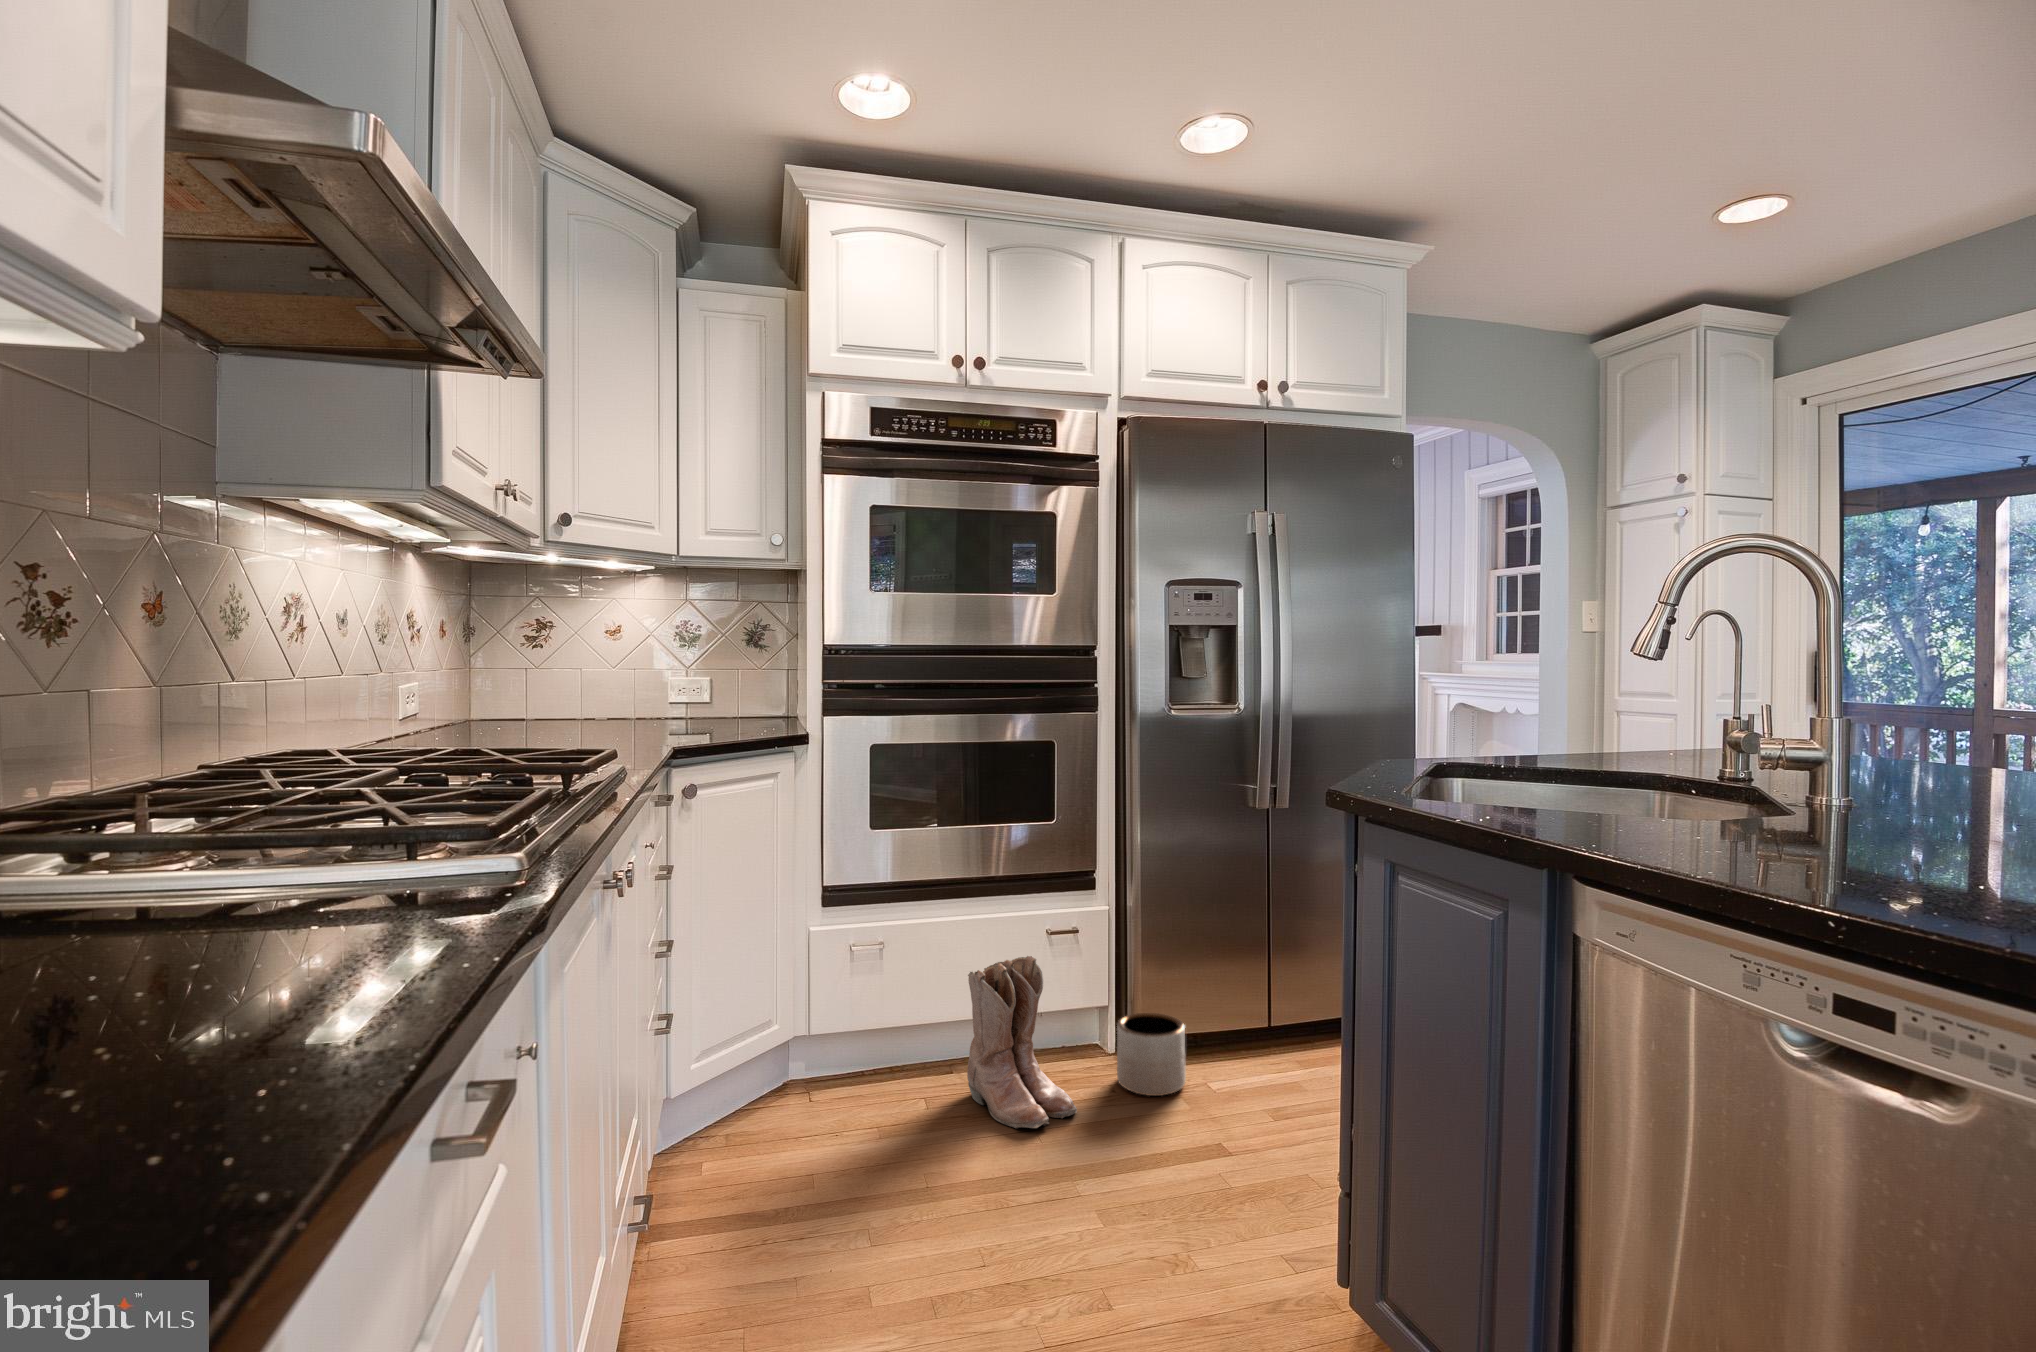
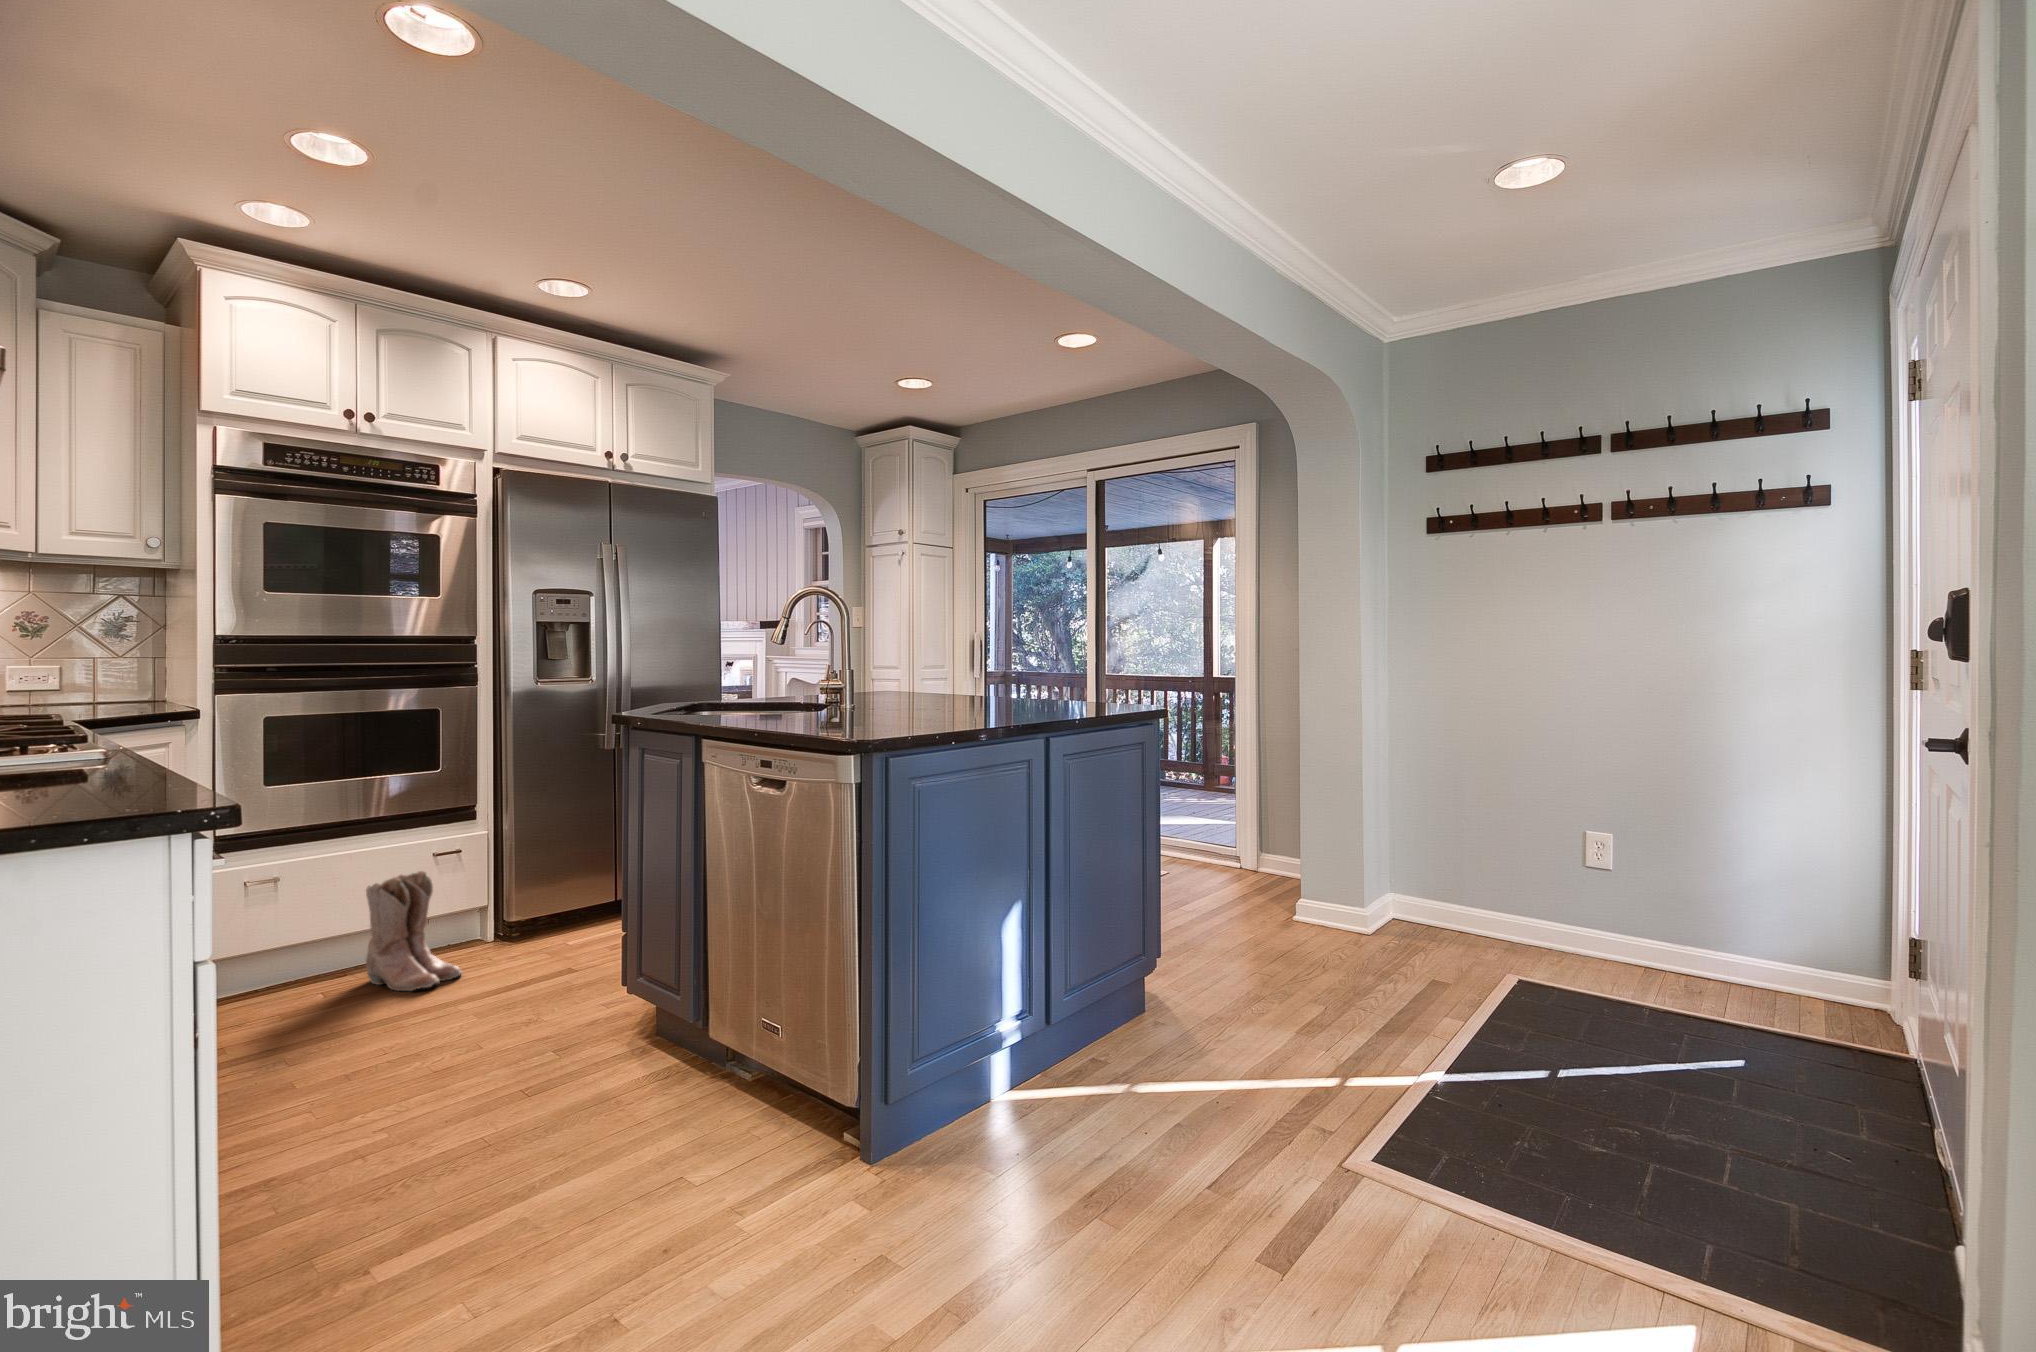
planter: present [1117,1013,1186,1096] -> none [496,903,551,958]

